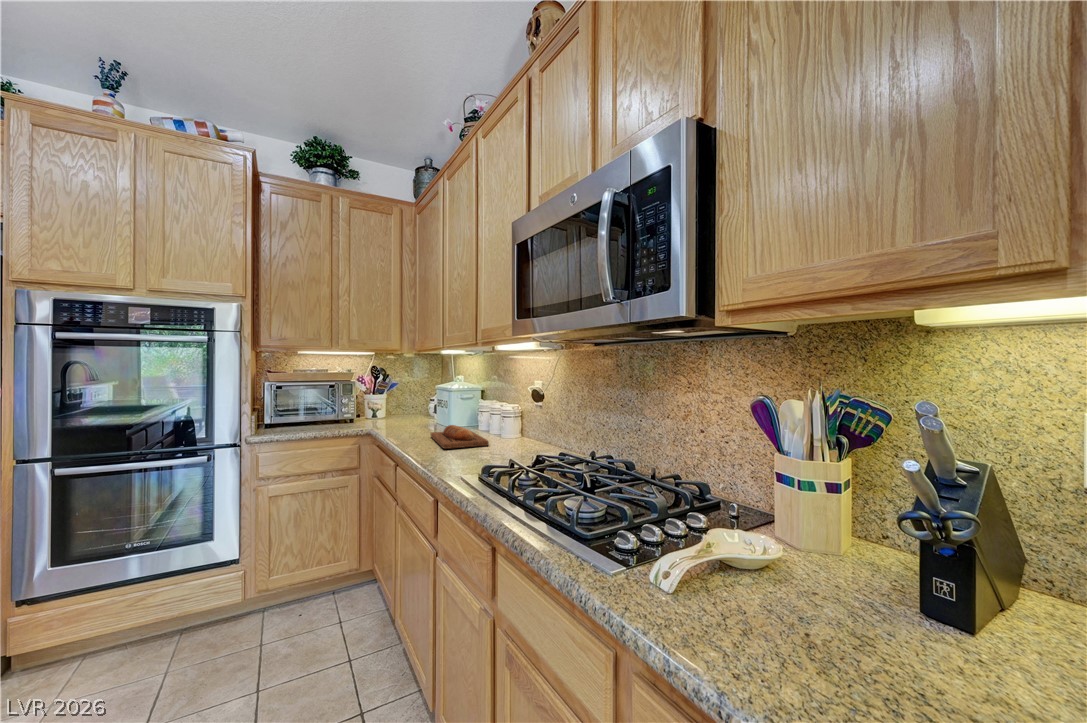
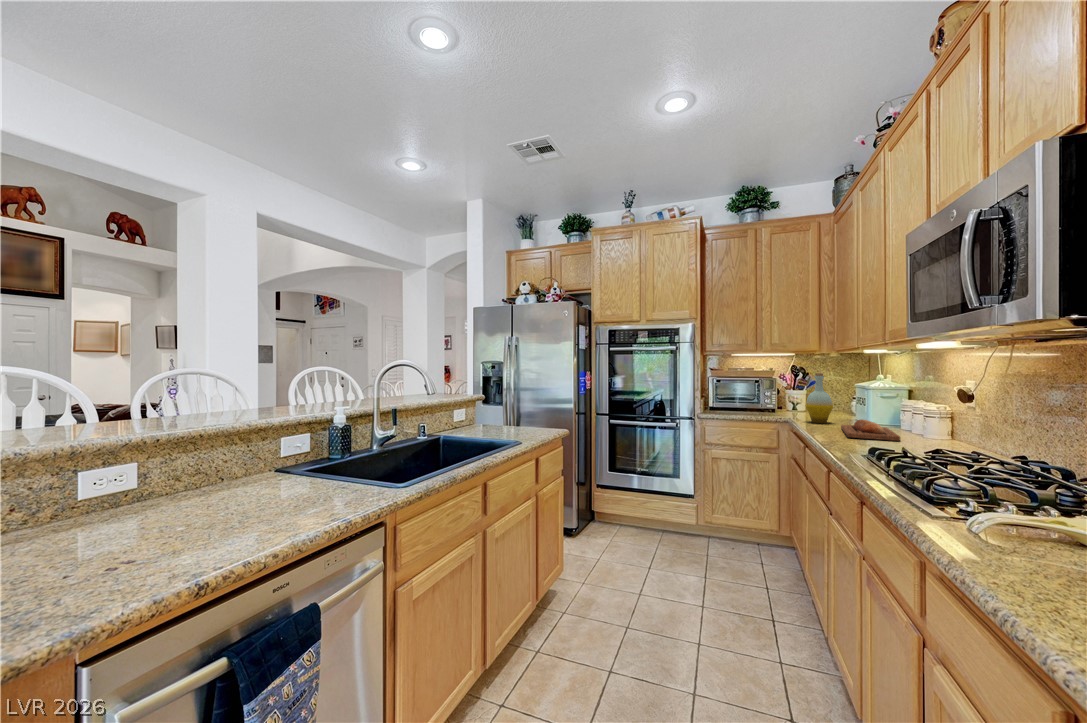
bottle: none [392,375,420,433] -> present [805,373,833,423]

